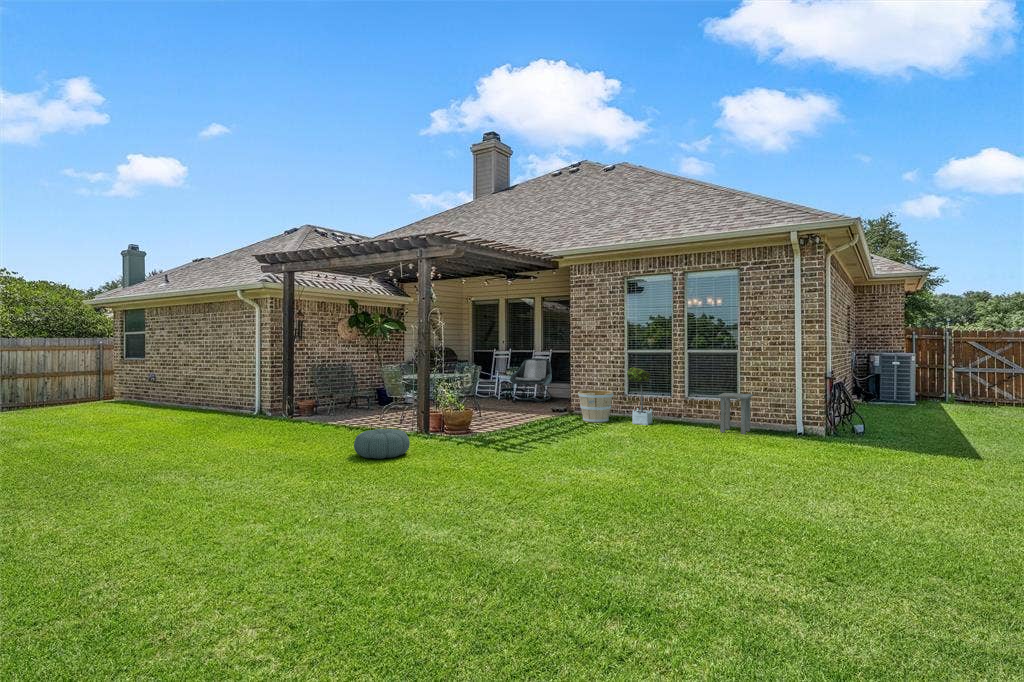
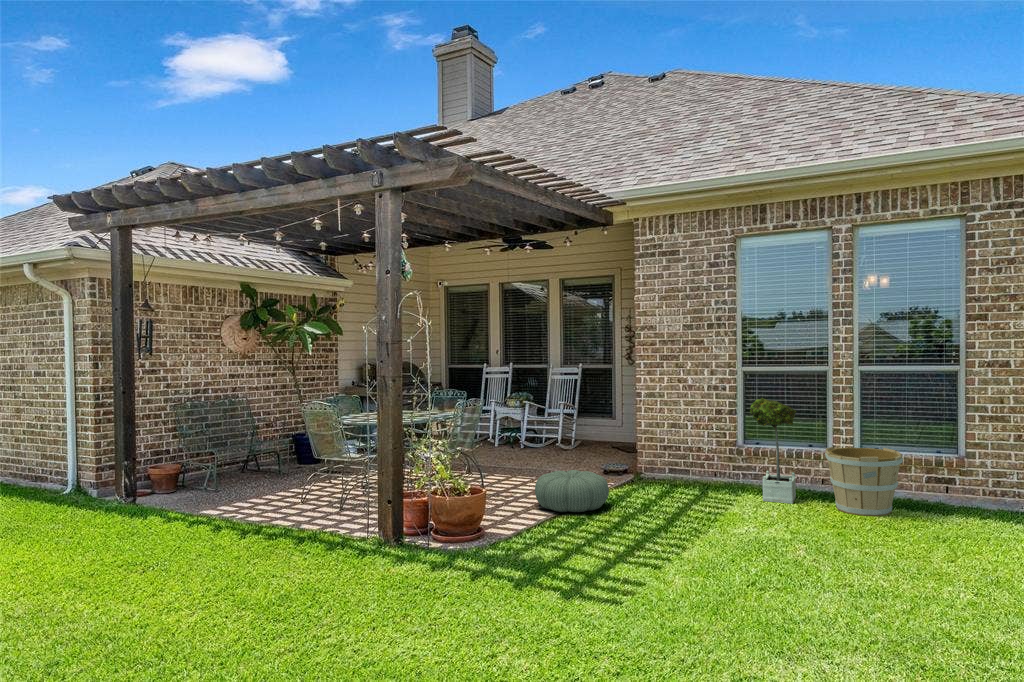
lounge chair: present [510,358,553,404] -> none [516,377,585,455]
wooden bucket: present [578,390,613,423] -> present [825,447,903,516]
side table: present [717,393,753,434] -> none [937,444,999,525]
pouf: present [354,429,410,459] -> present [535,470,609,512]

